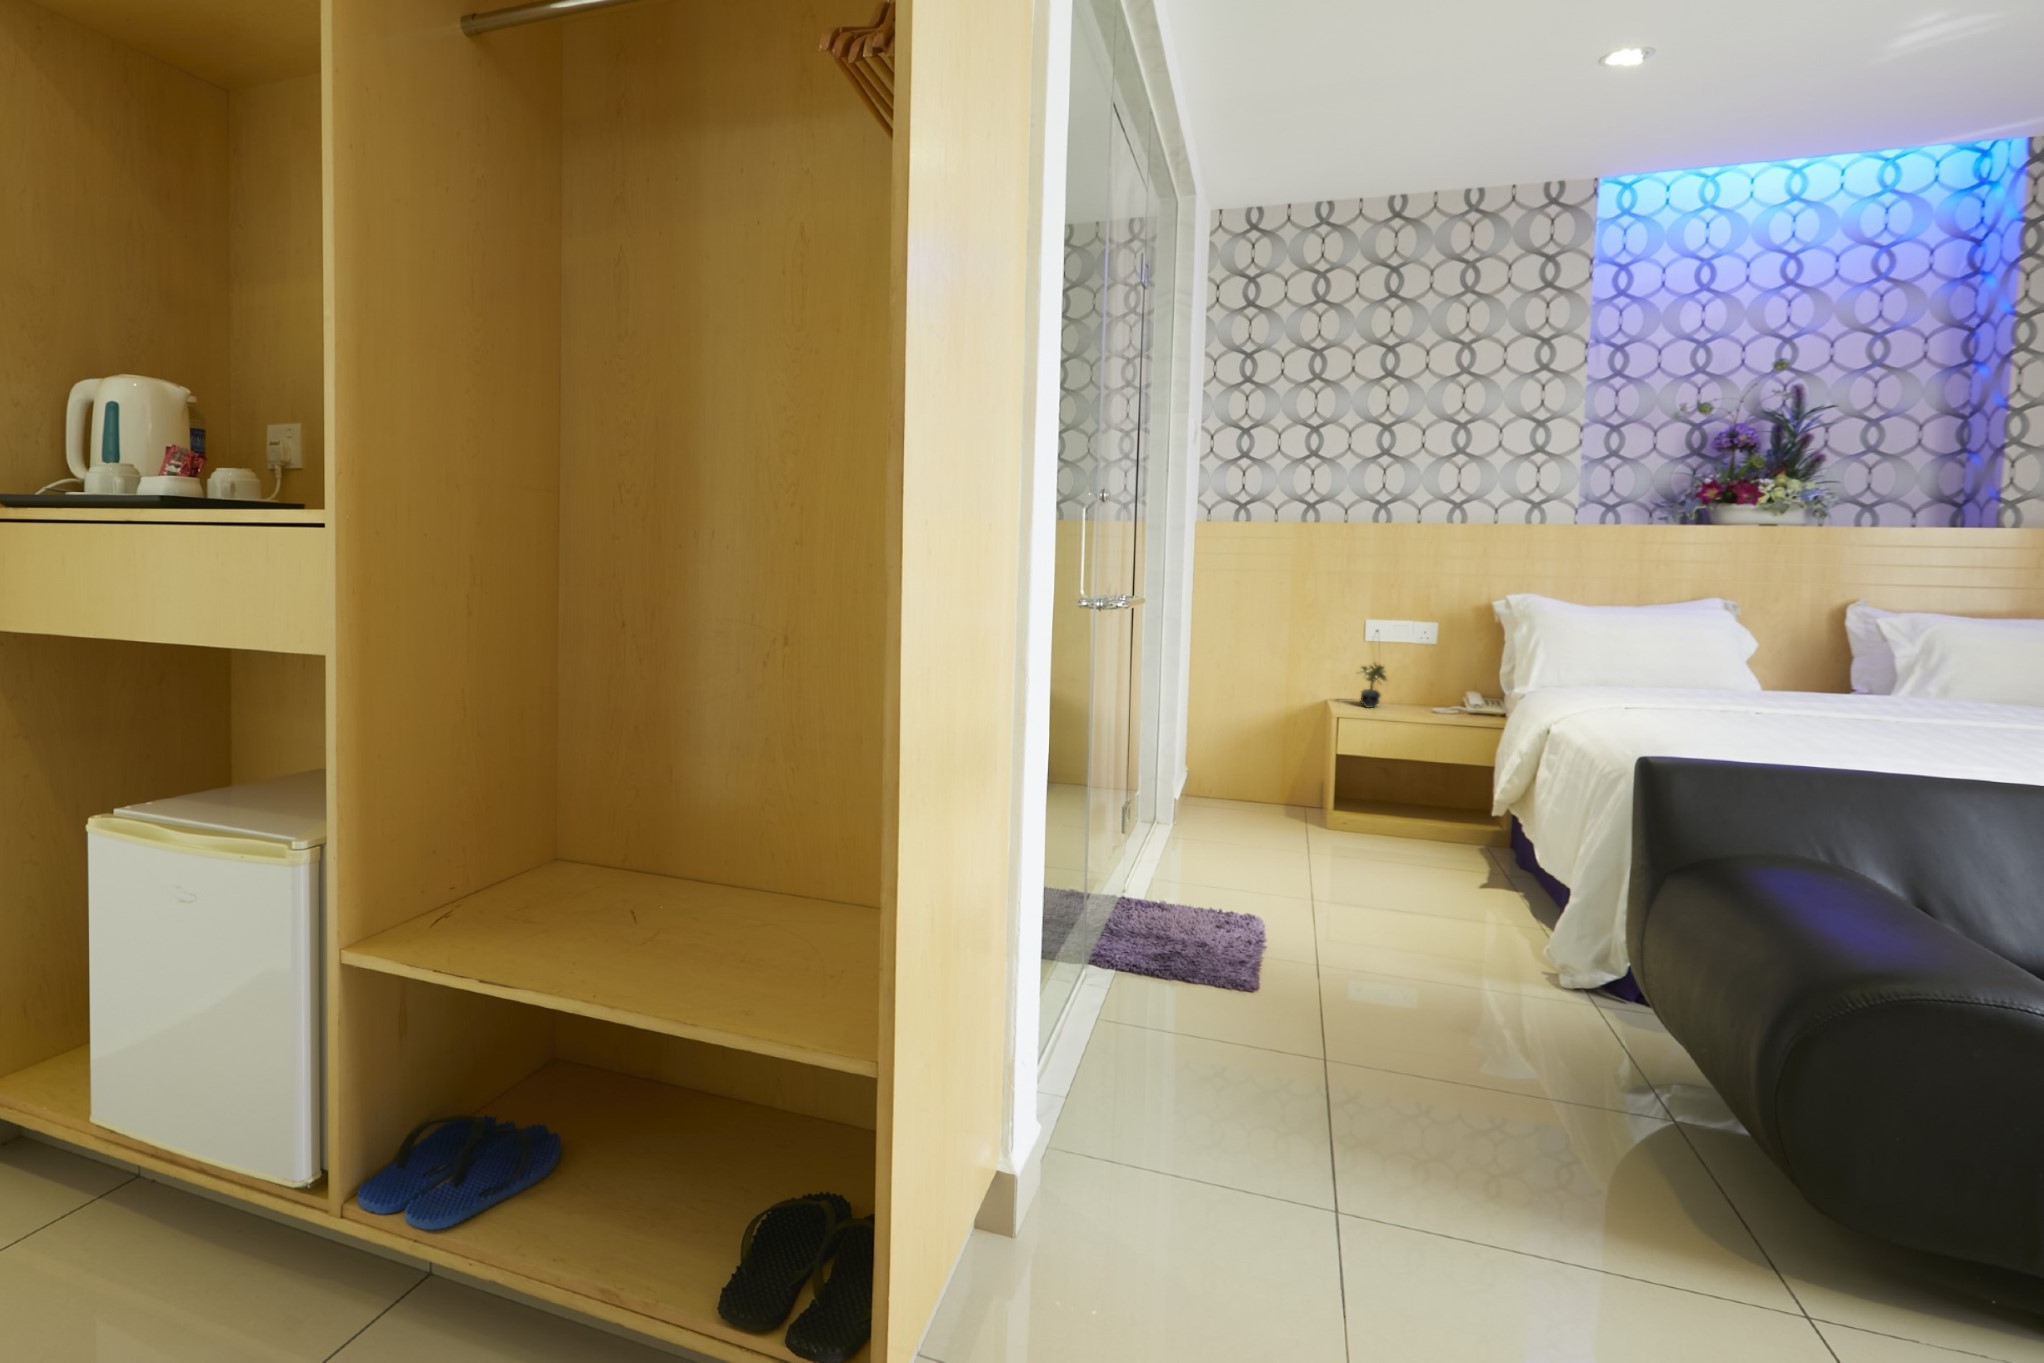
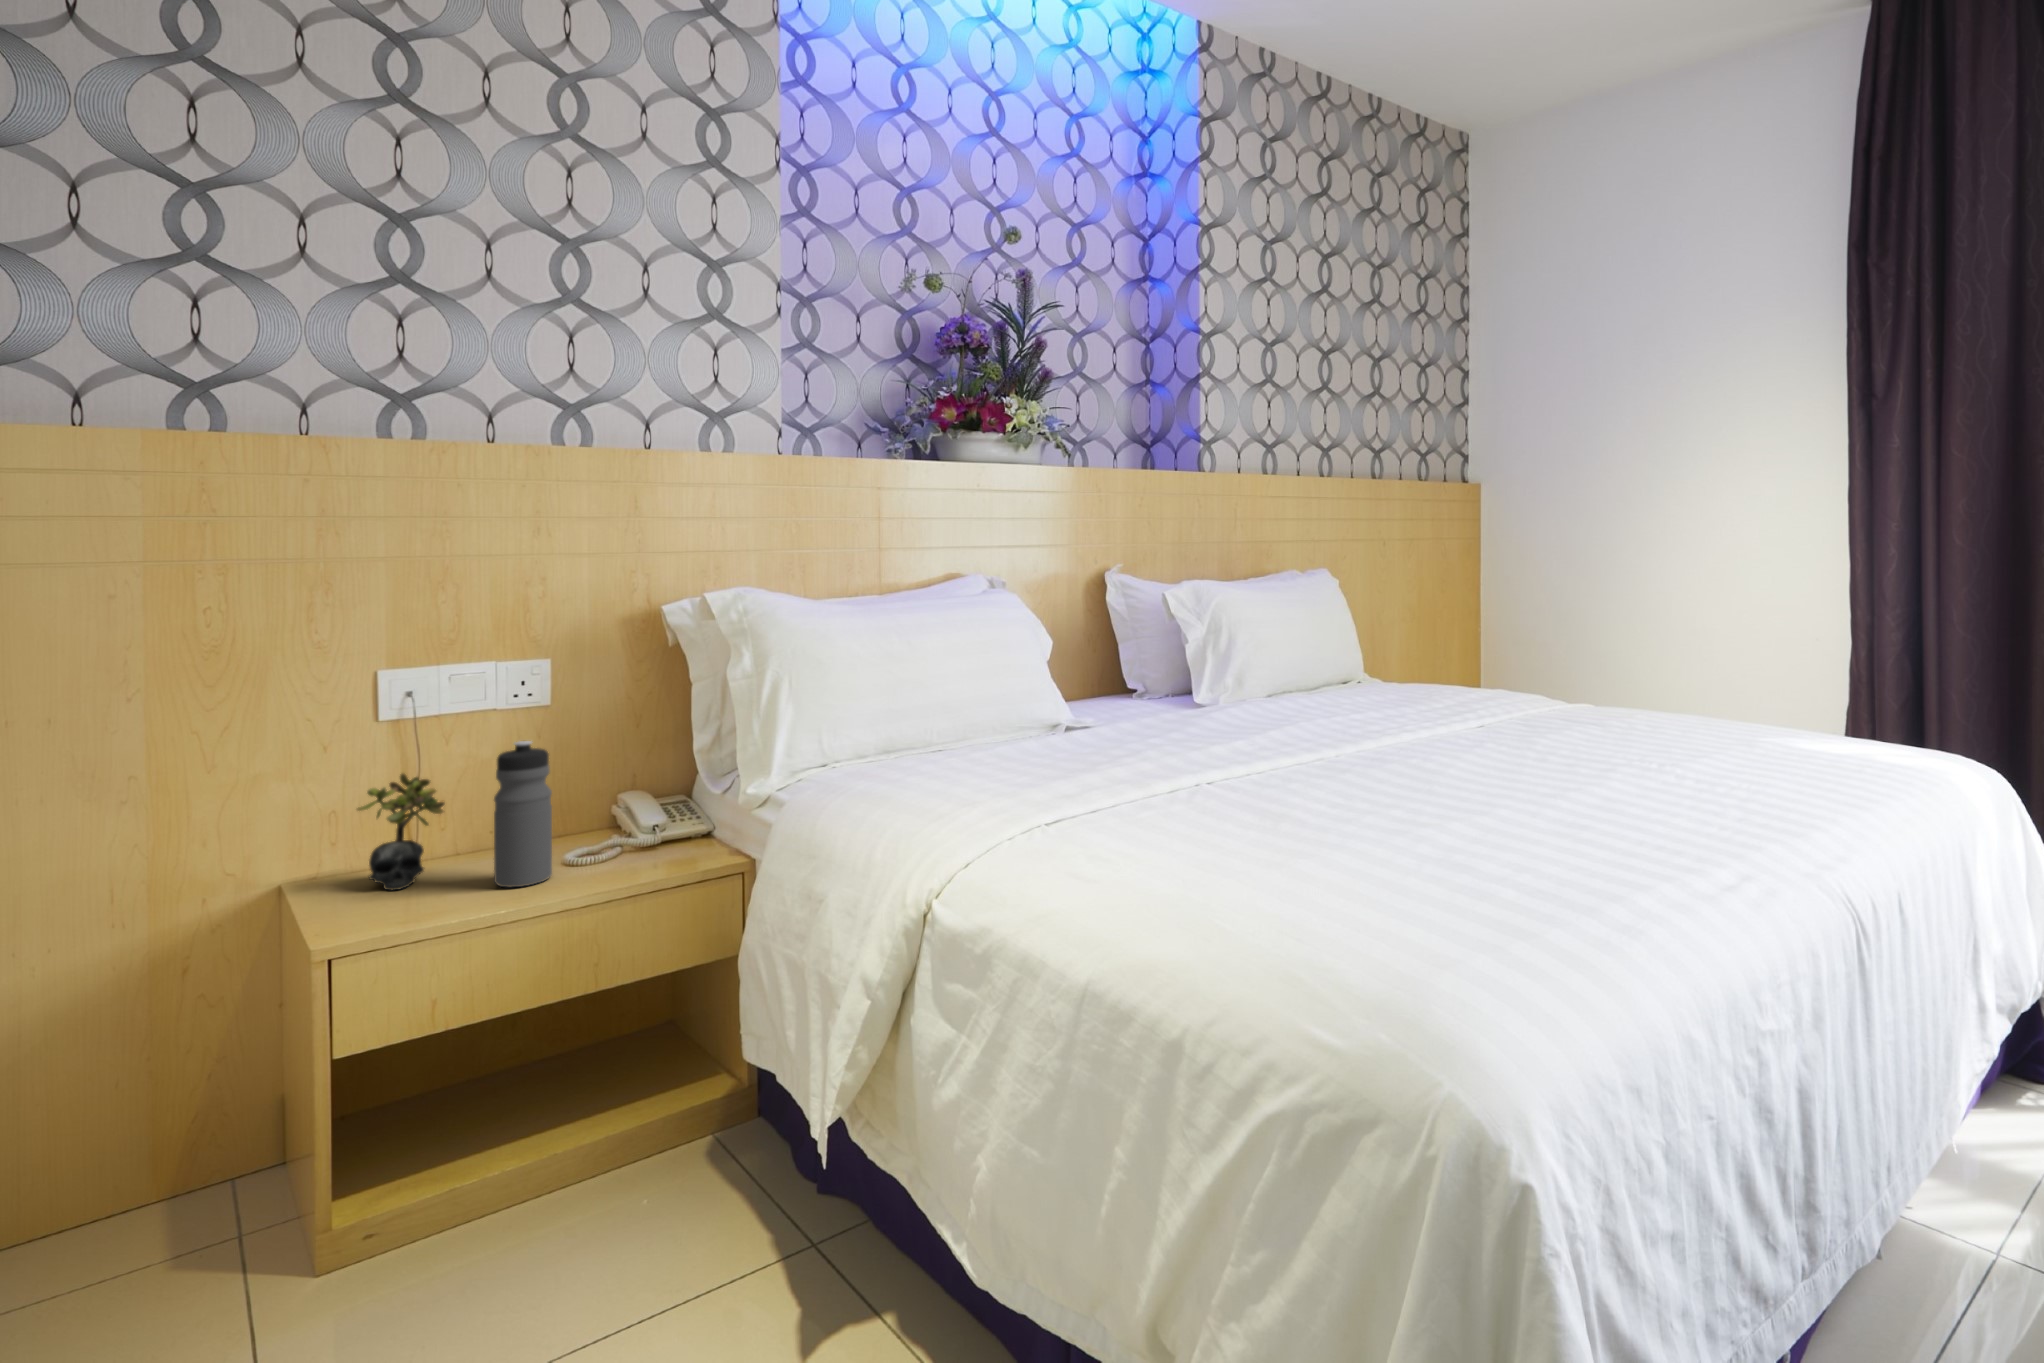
water bottle: none [1400,656,1425,717] -> present [494,741,552,888]

